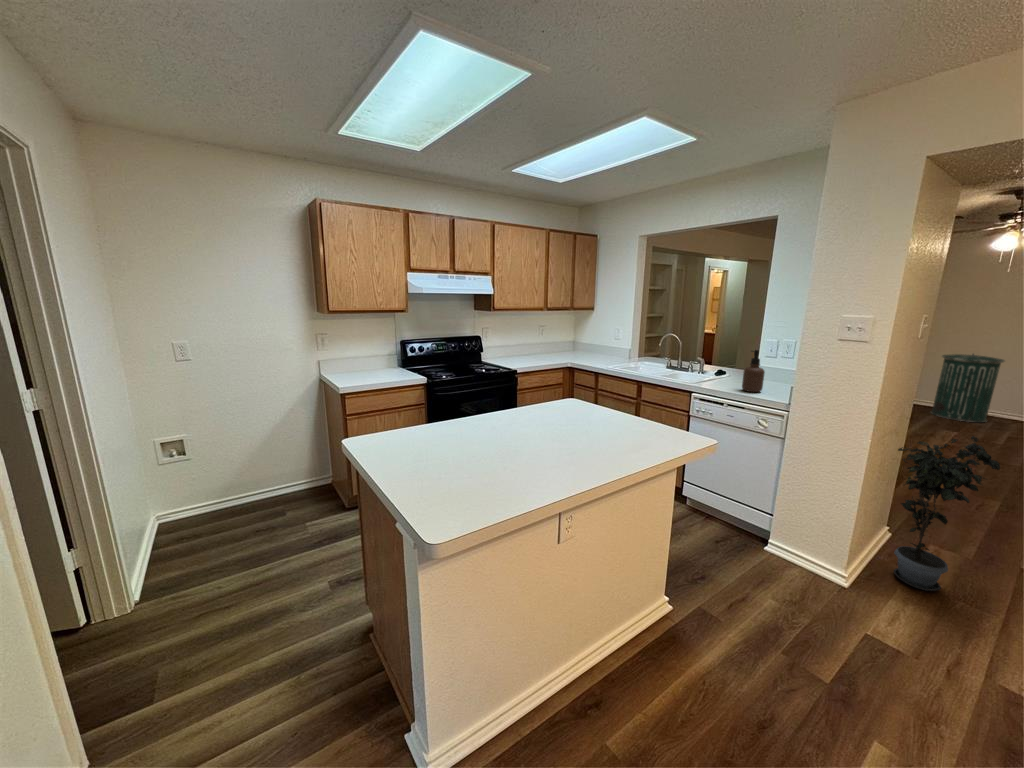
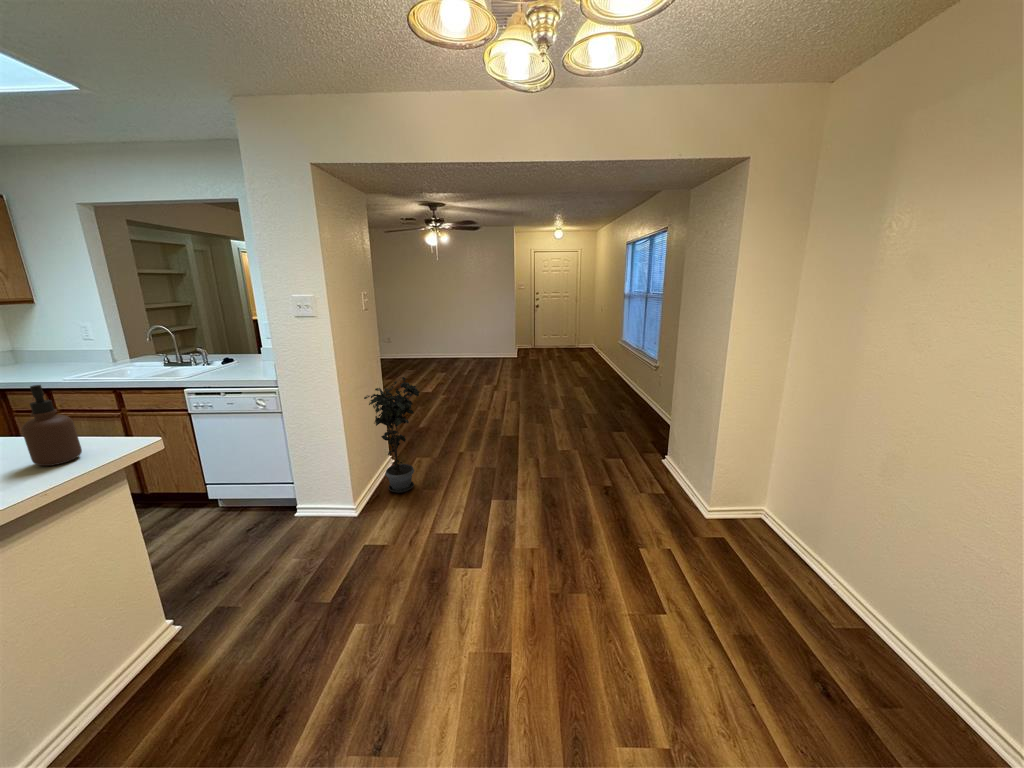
soap dispenser: present [742,350,765,392] -> present [22,385,82,466]
trash can: present [931,354,1005,422] -> none [427,318,457,365]

